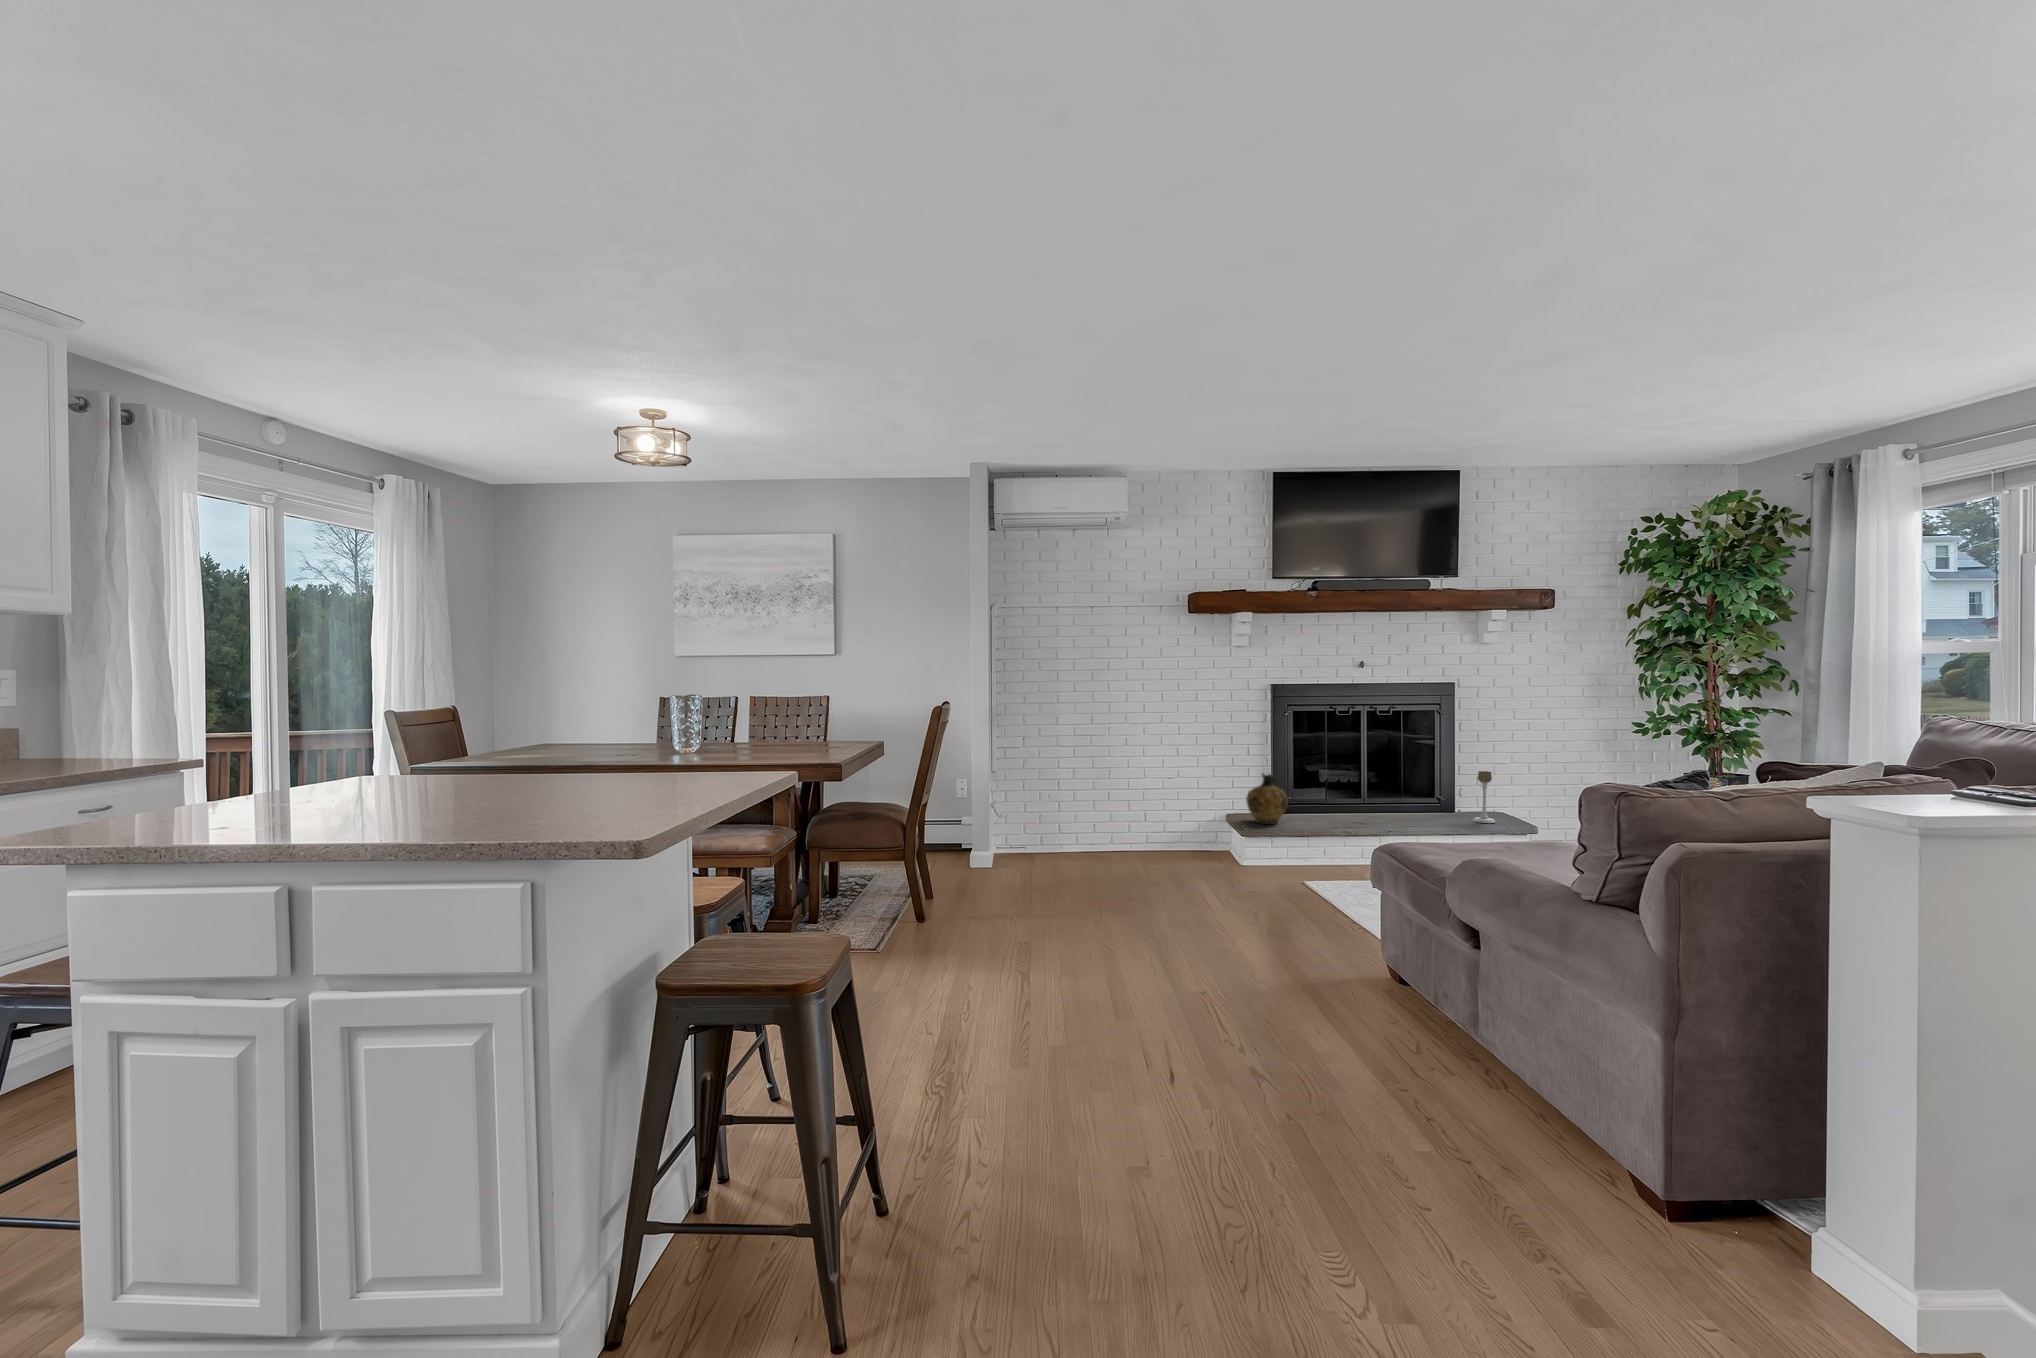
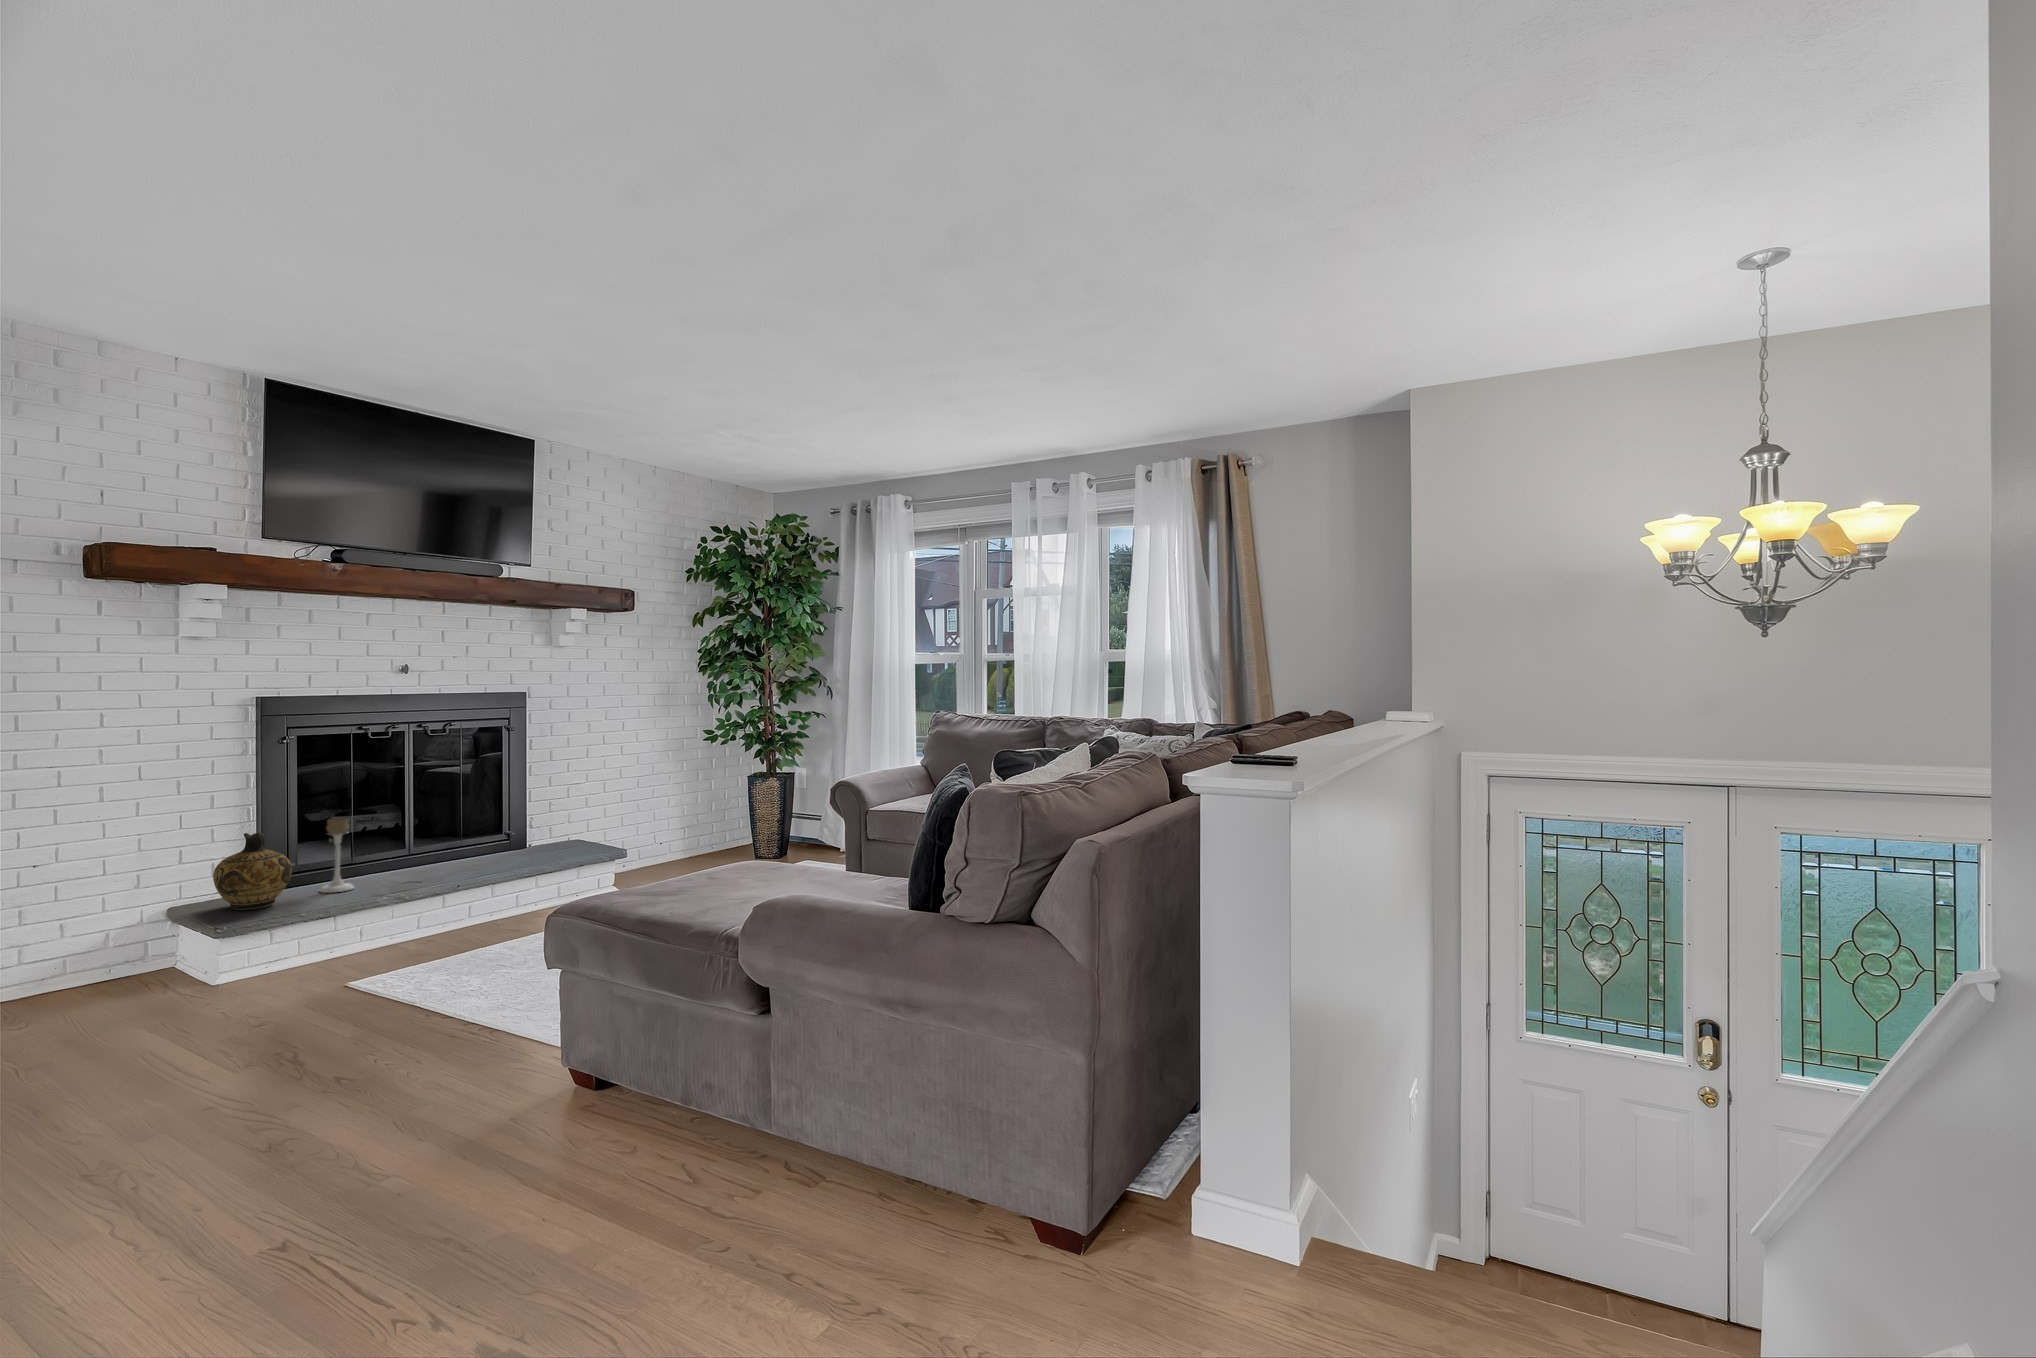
candle holder: present [1473,771,1495,823] -> present [320,818,354,893]

